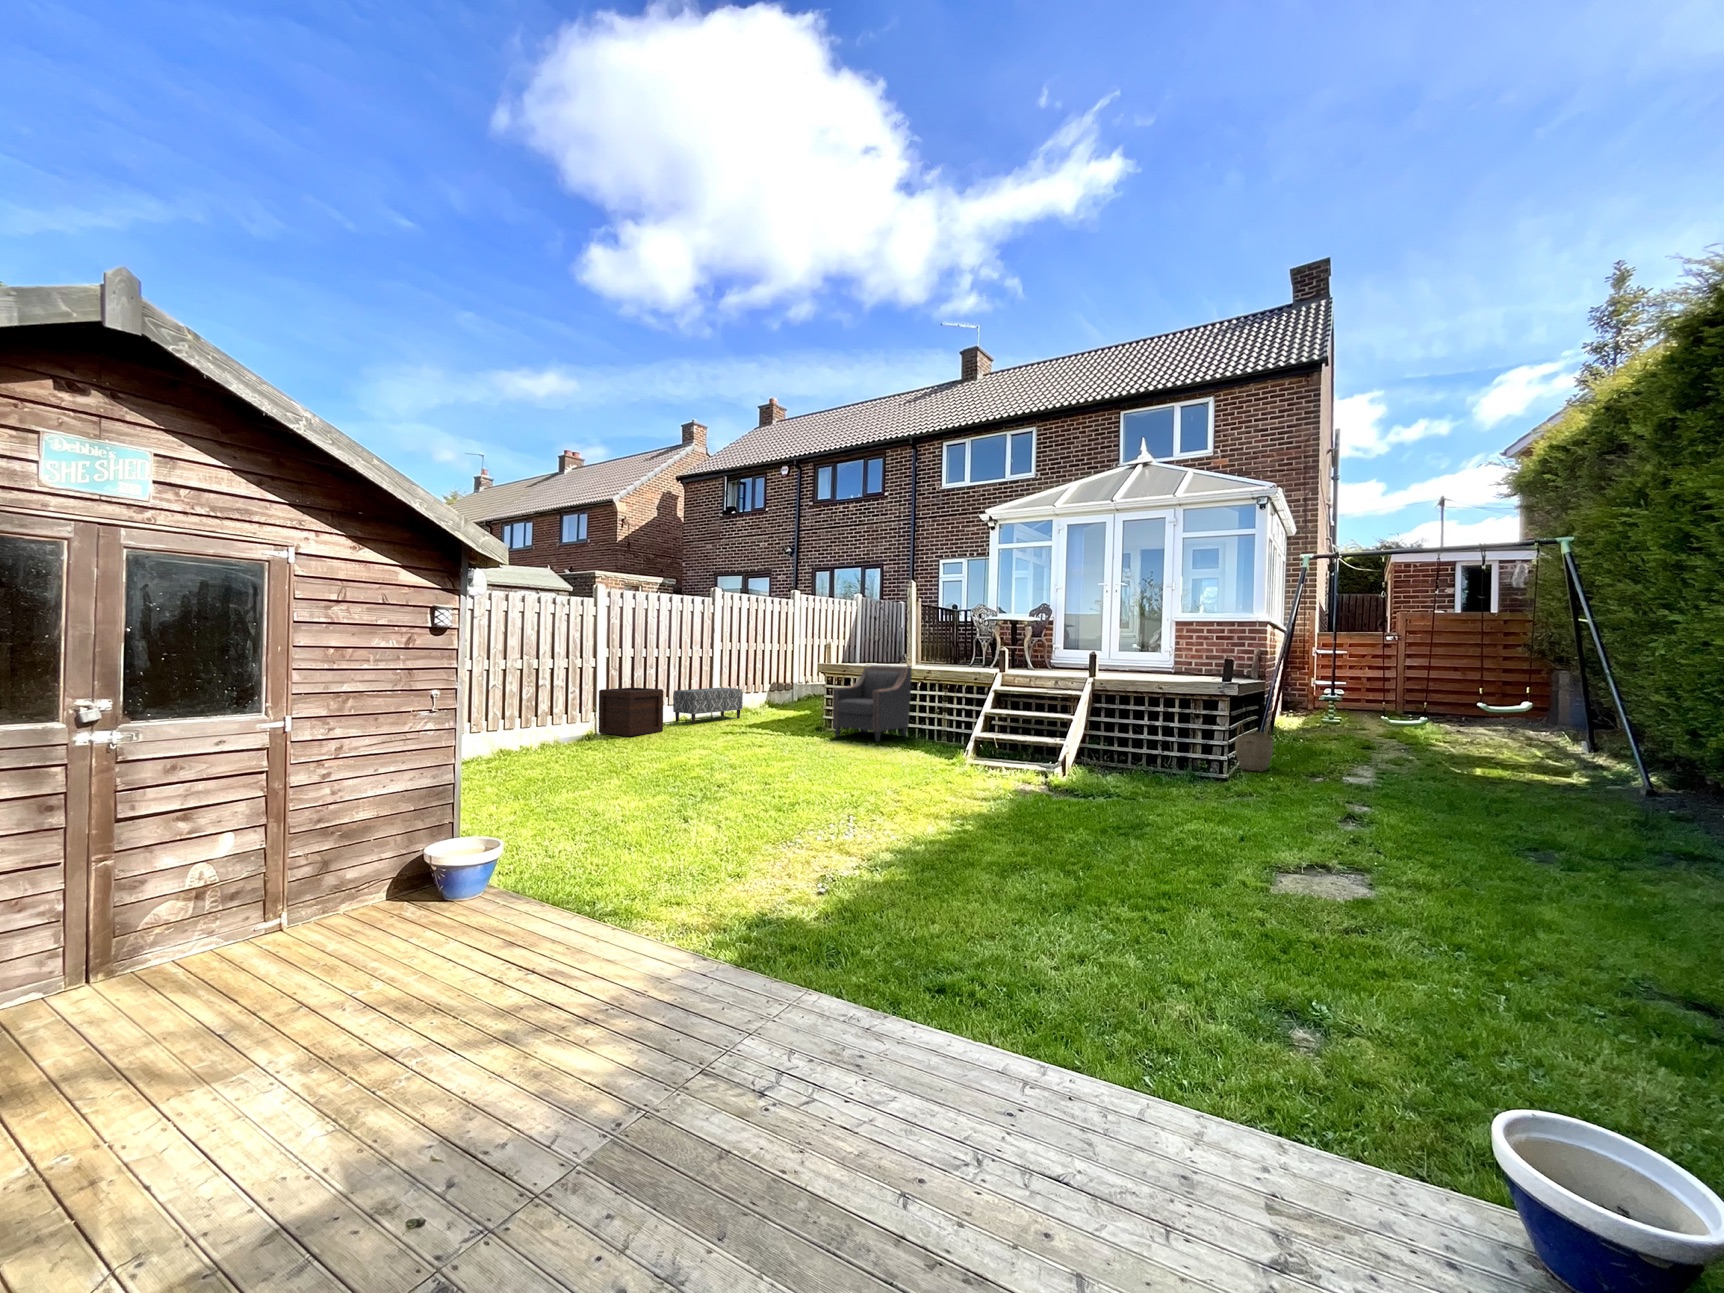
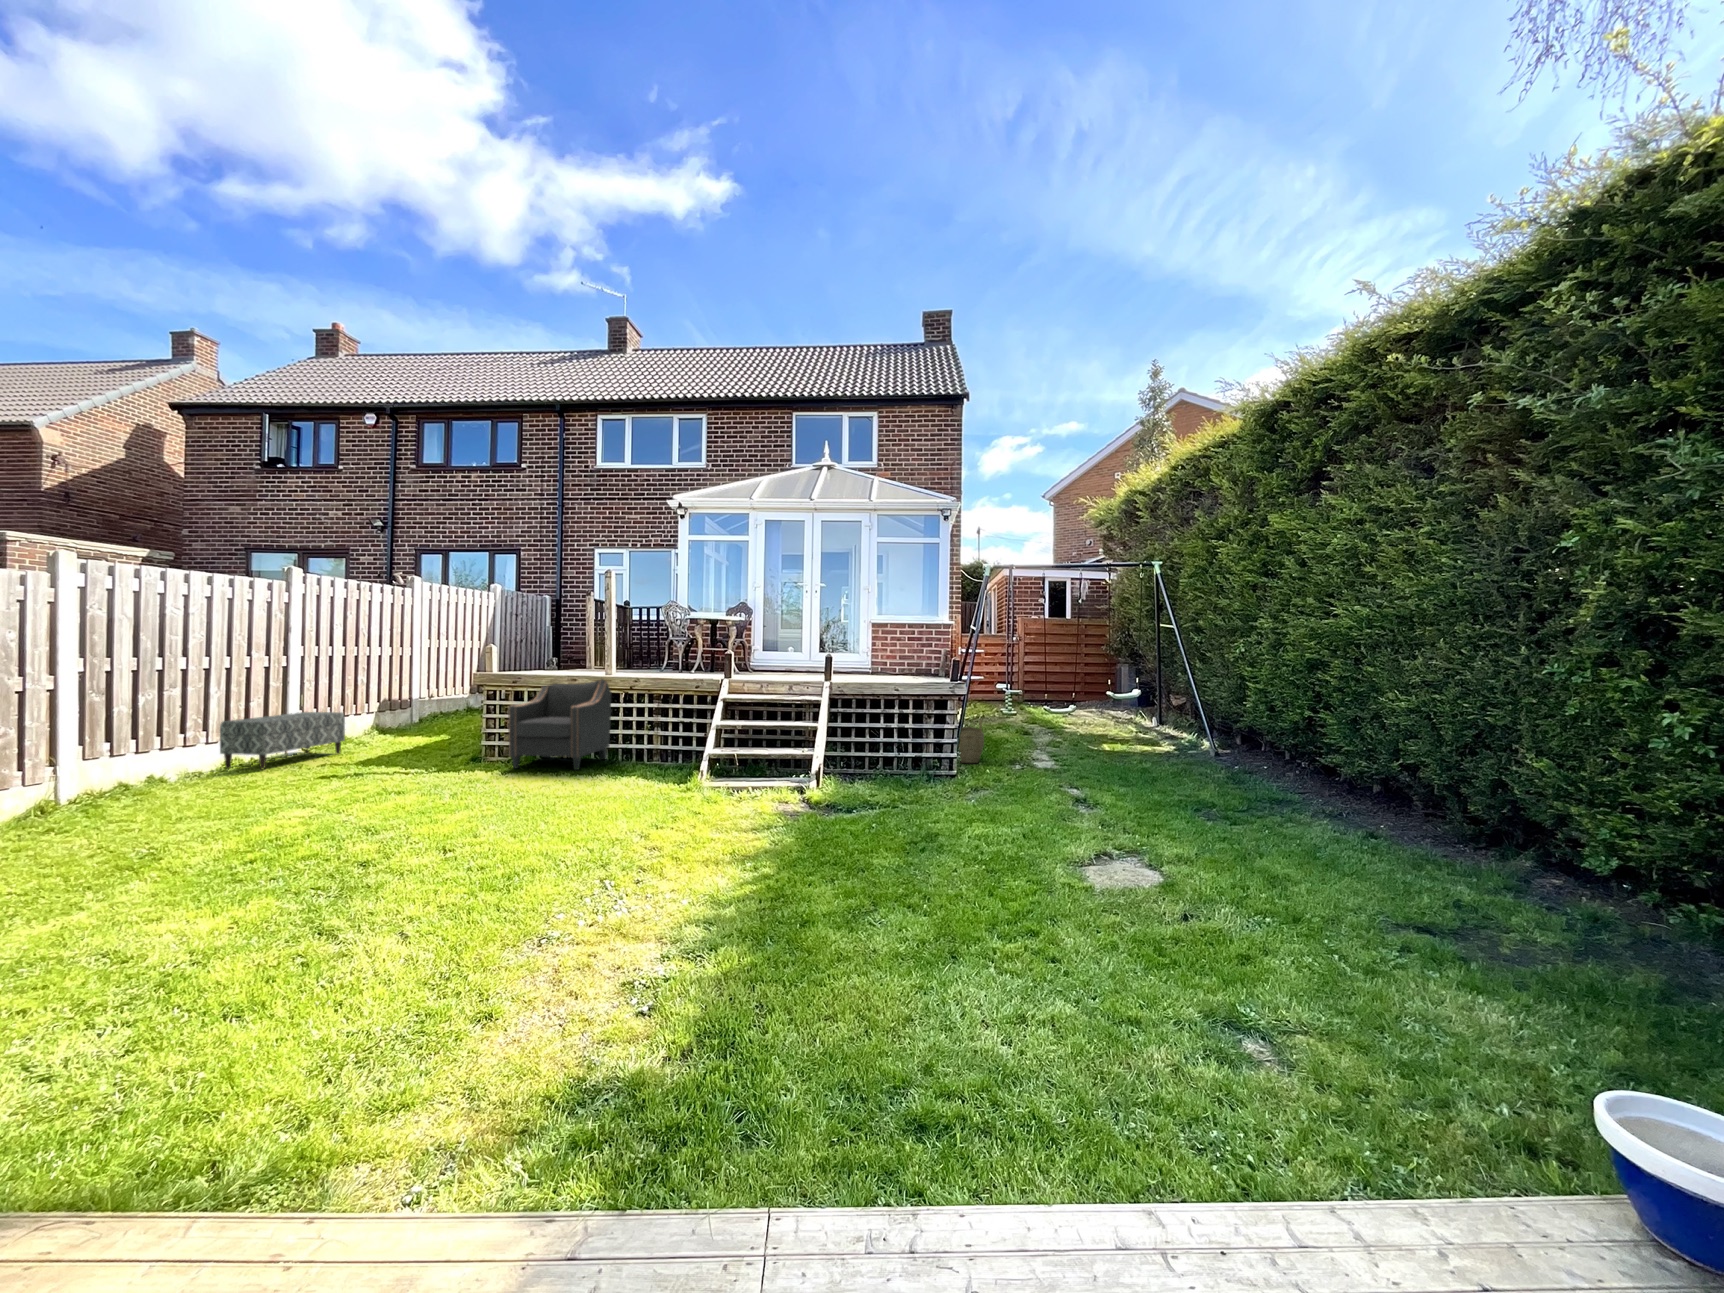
wooden crate: present [599,687,663,736] -> none [67,722,210,803]

